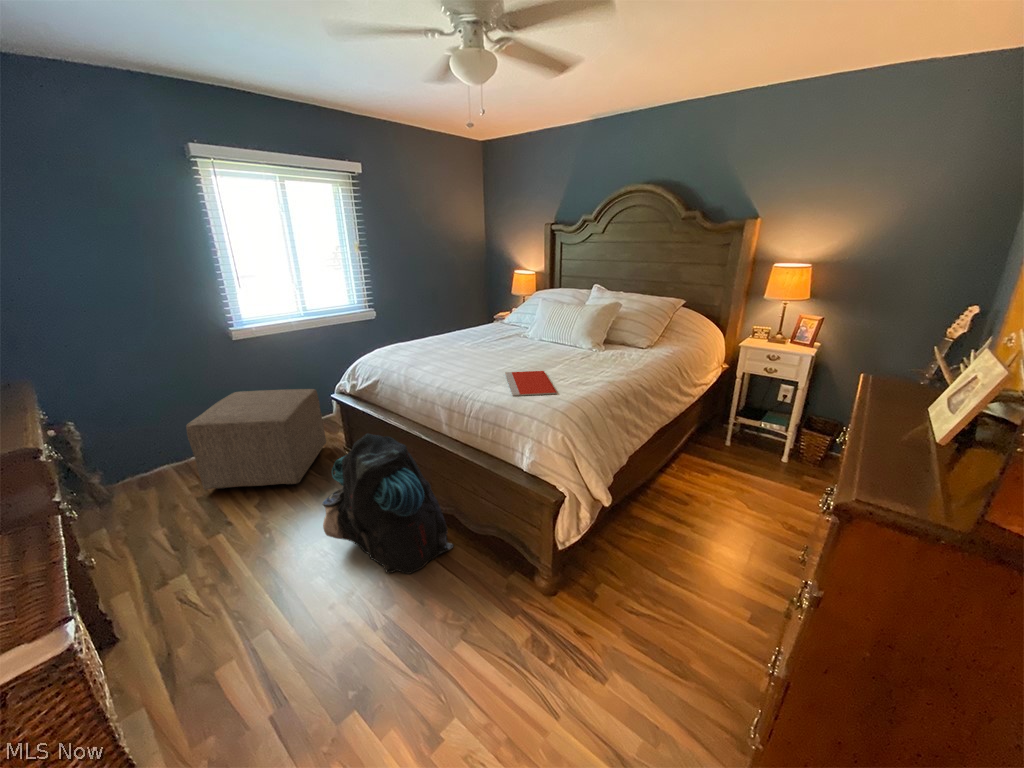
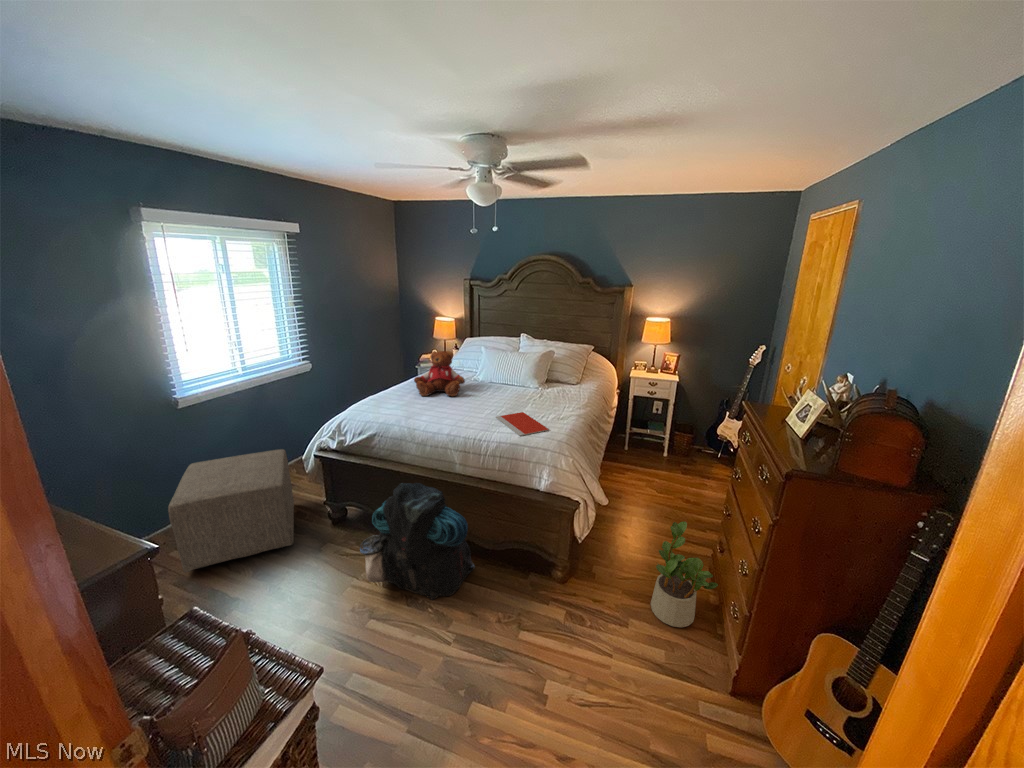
teddy bear: none [443,297,500,348] -> present [414,351,465,396]
potted plant: none [652,551,754,715] -> present [651,522,718,627]

